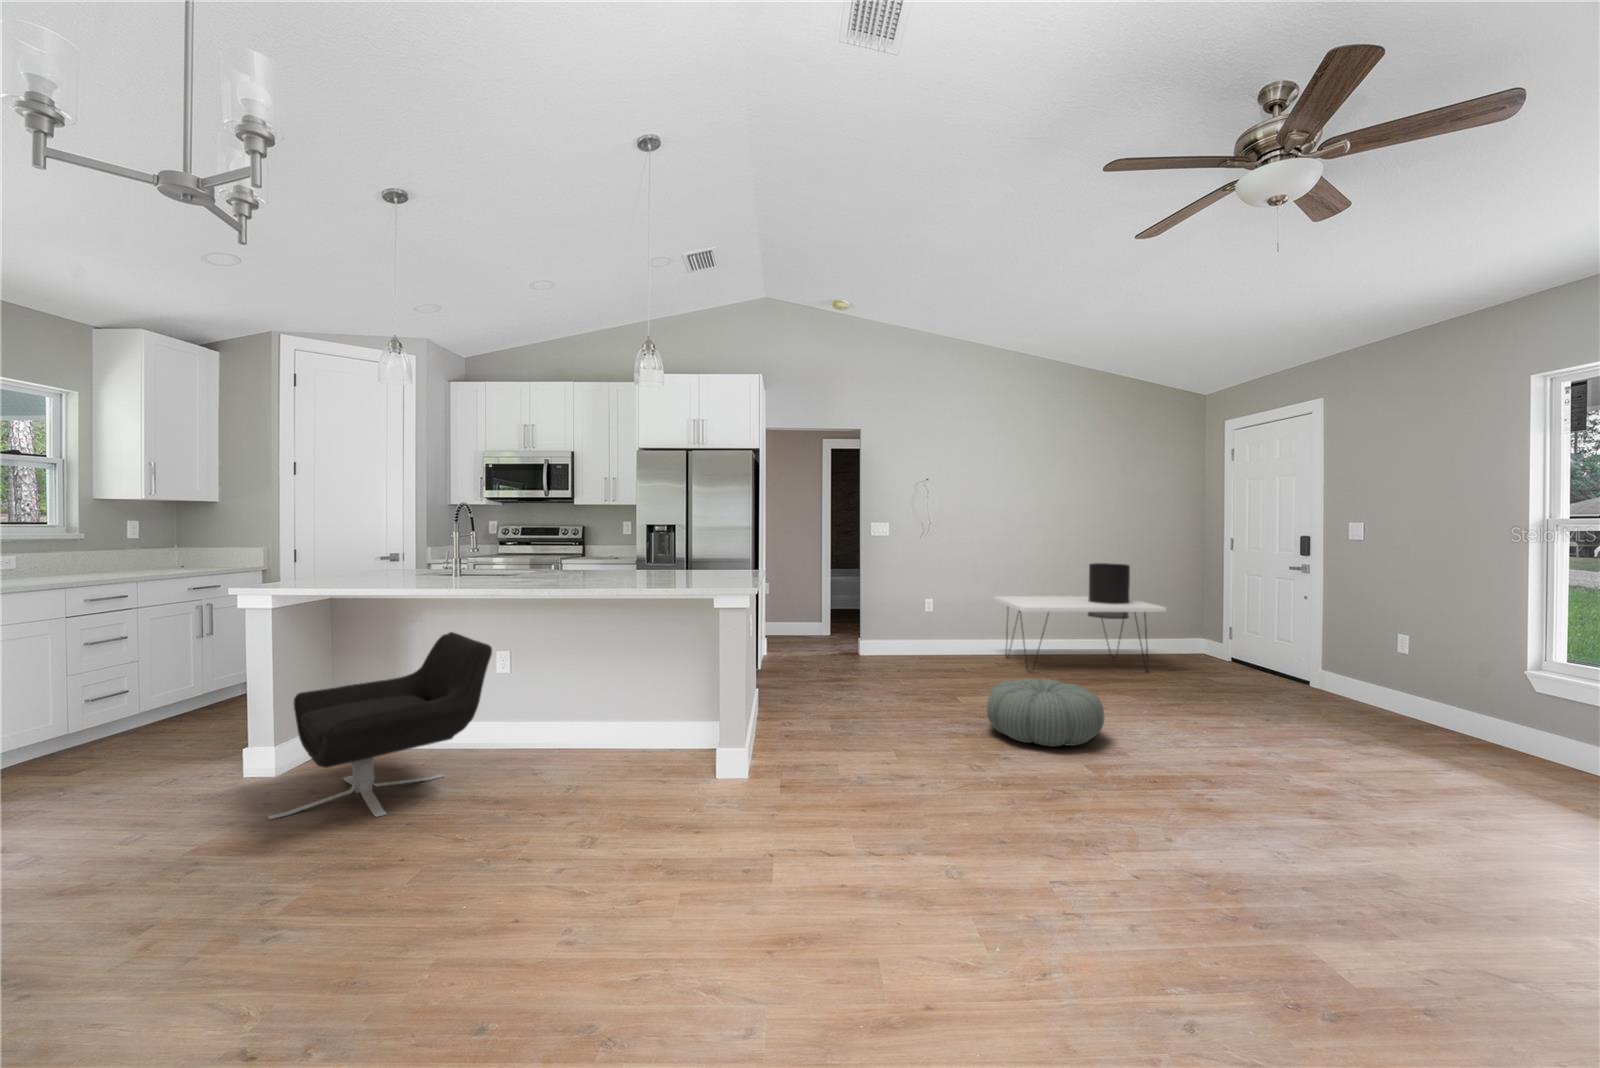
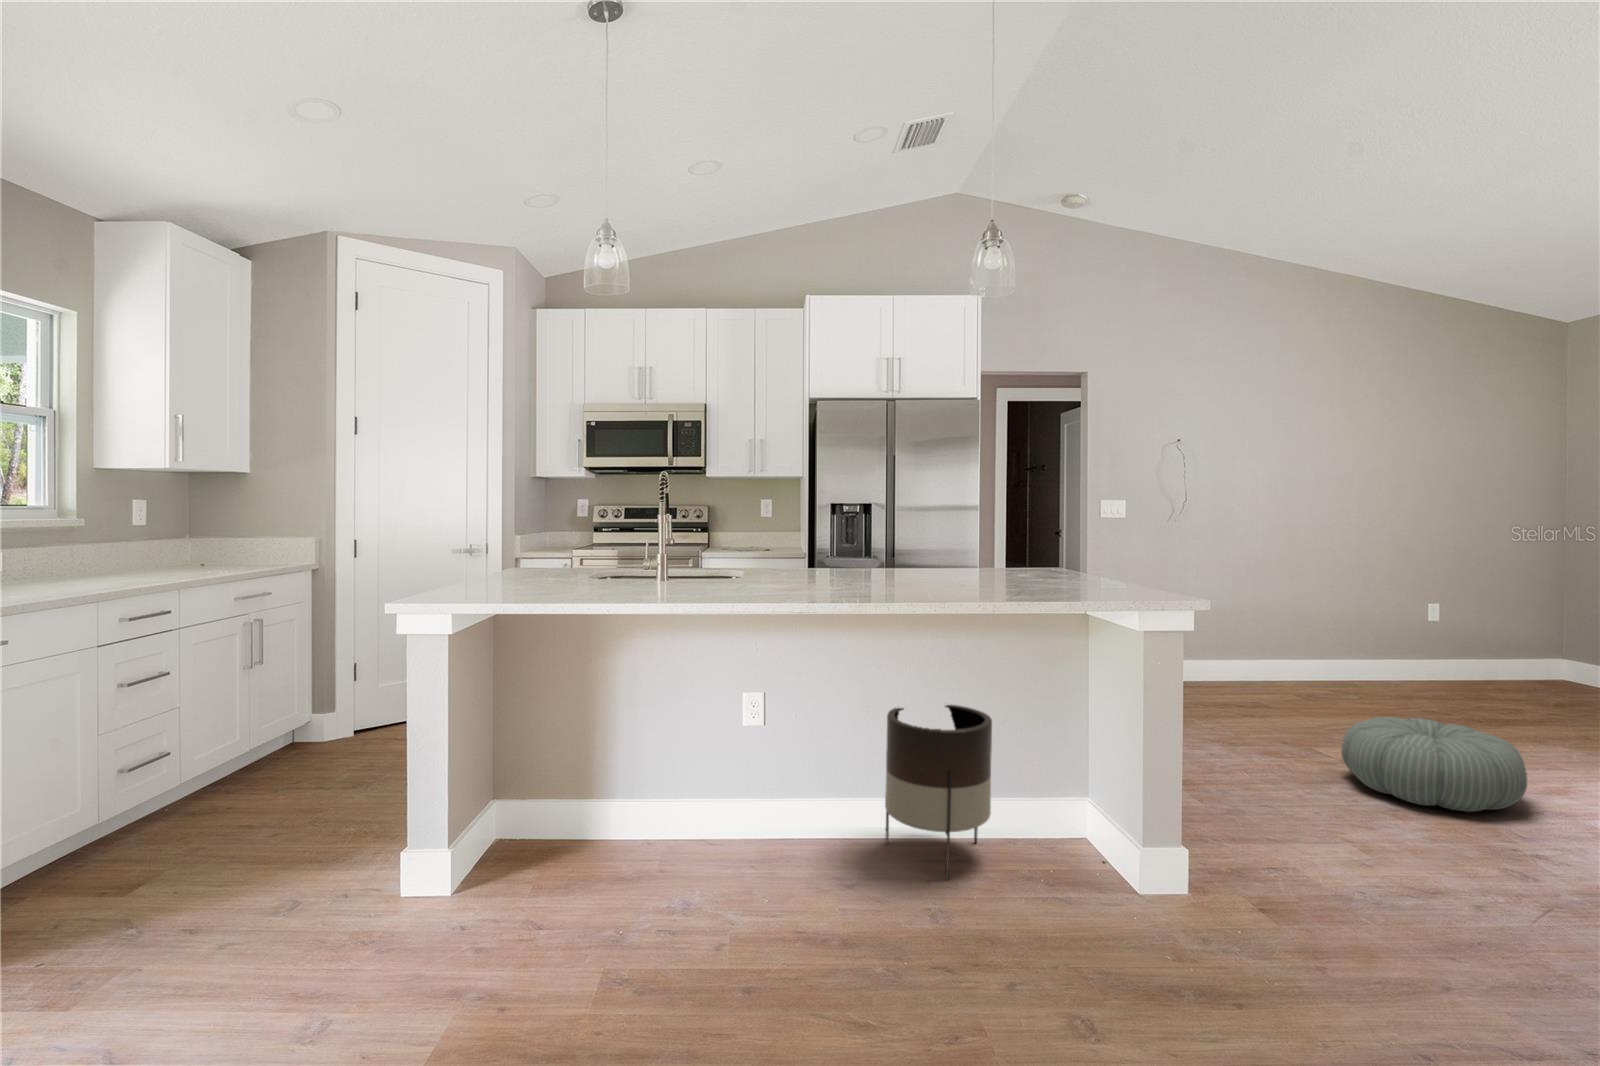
side table: present [993,563,1167,672] -> none [1223,559,1472,700]
lounge chair: present [269,632,492,819] -> none [494,662,778,951]
planter: none [584,662,661,784] -> present [885,705,992,880]

